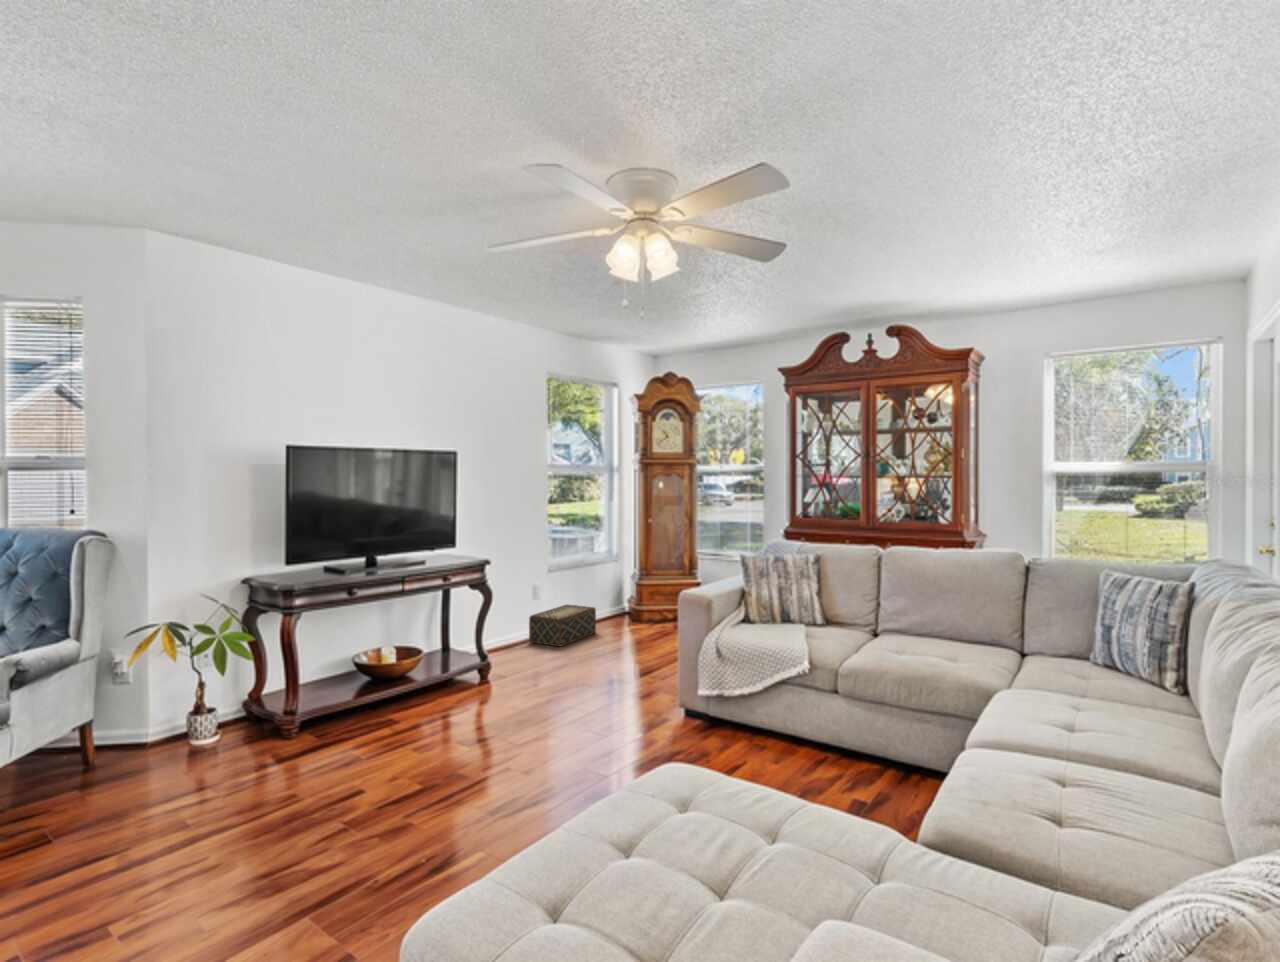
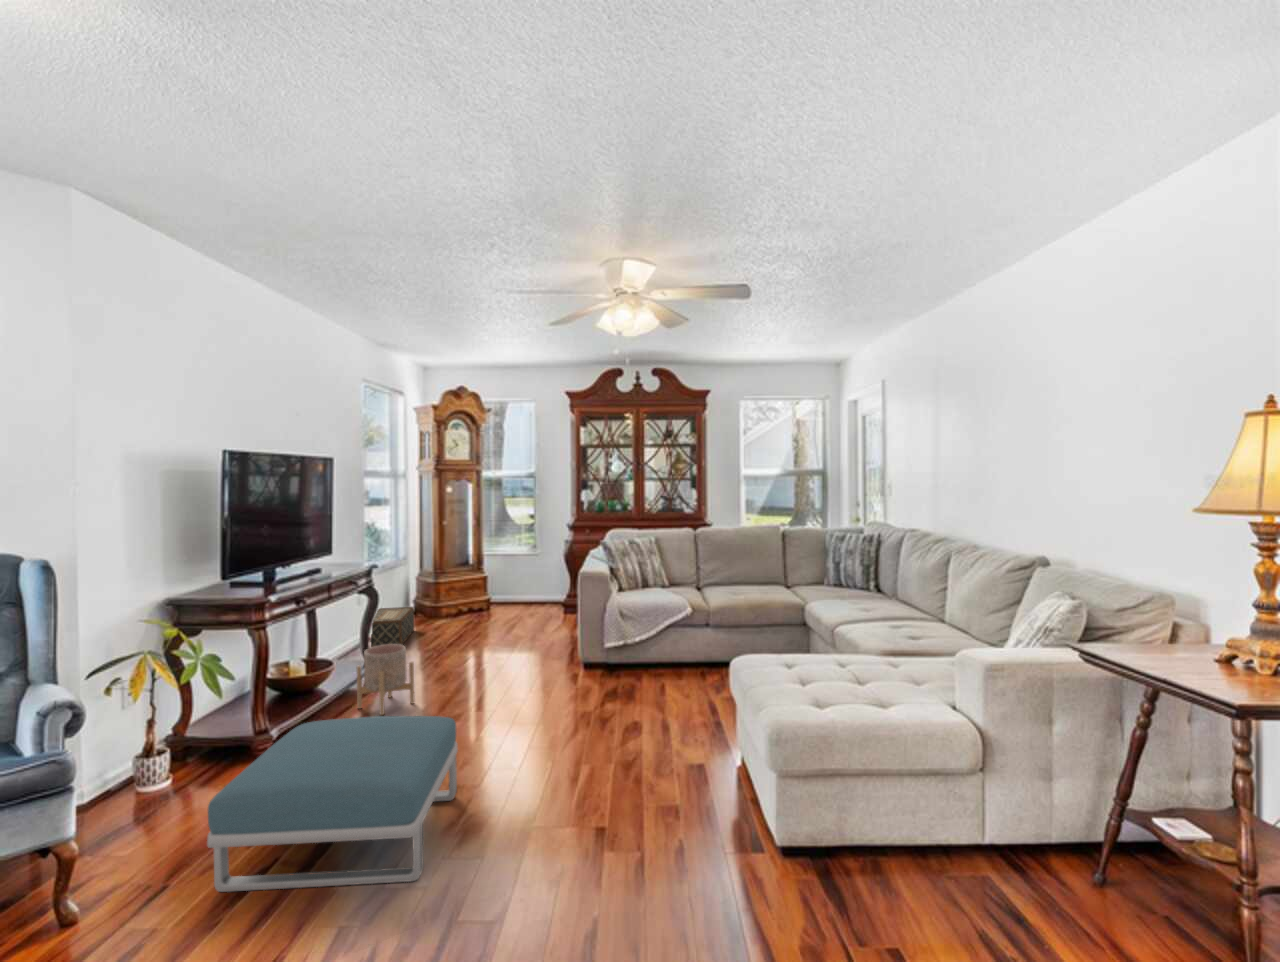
planter: none [435,641,481,714] -> present [357,644,414,715]
footstool: none [85,704,364,901] -> present [207,716,458,892]

